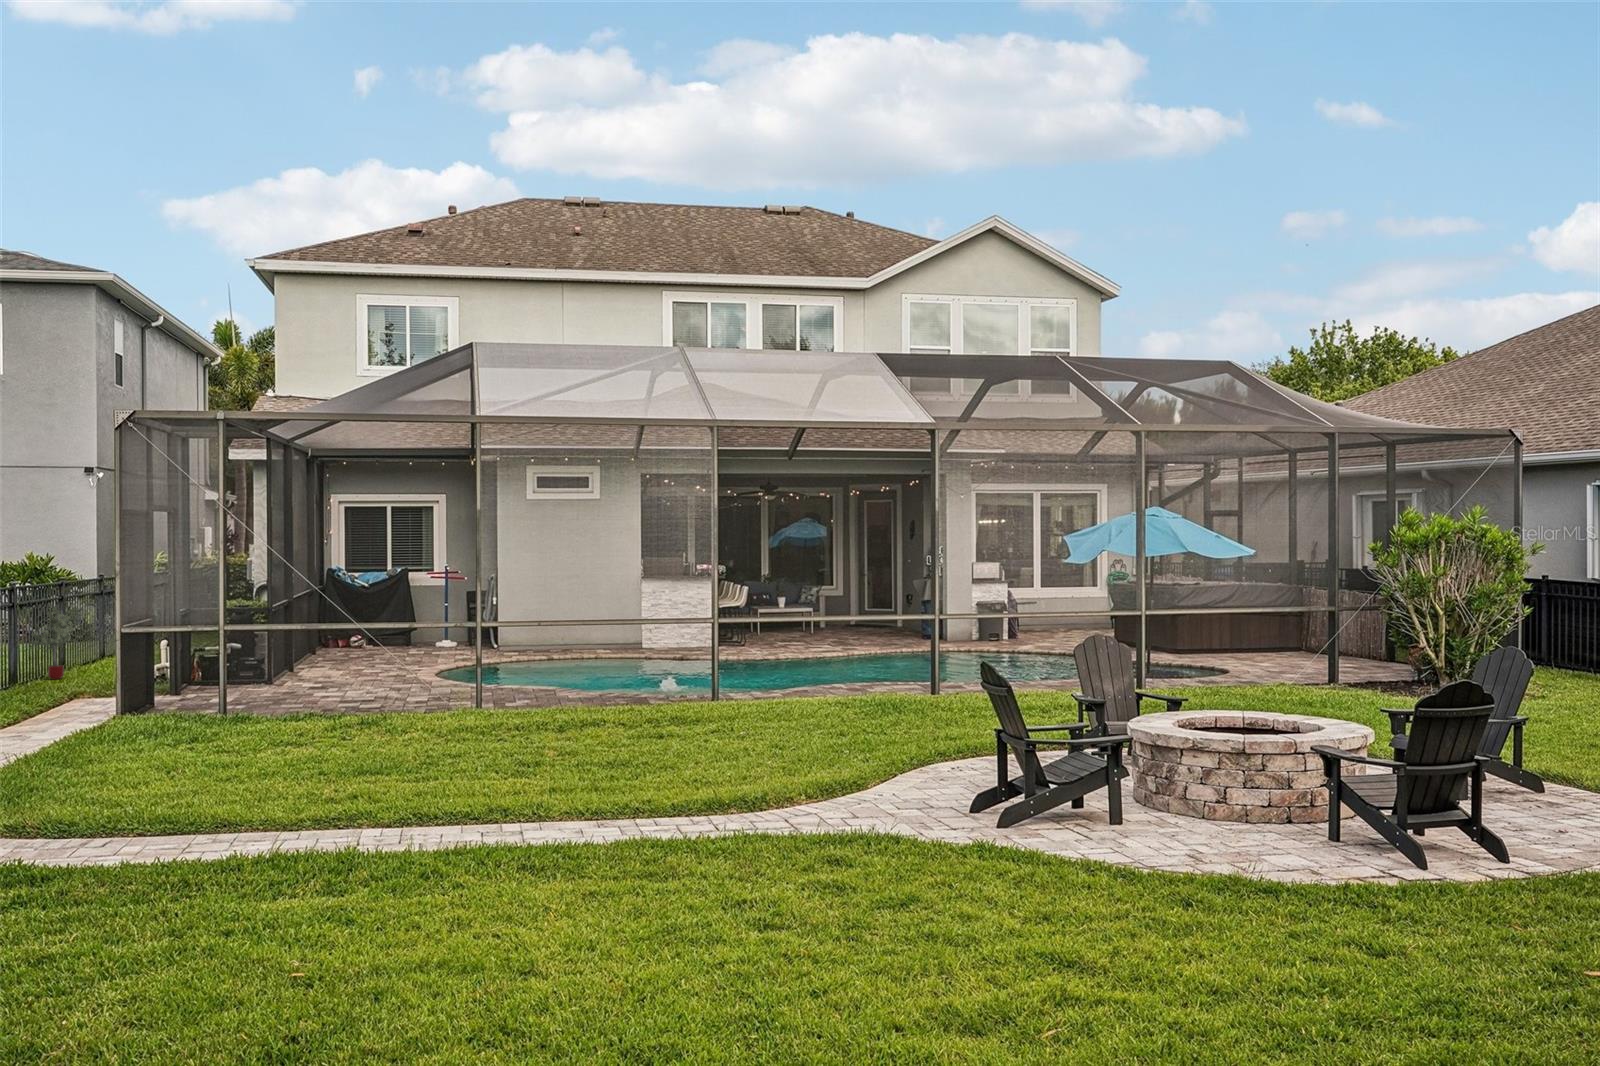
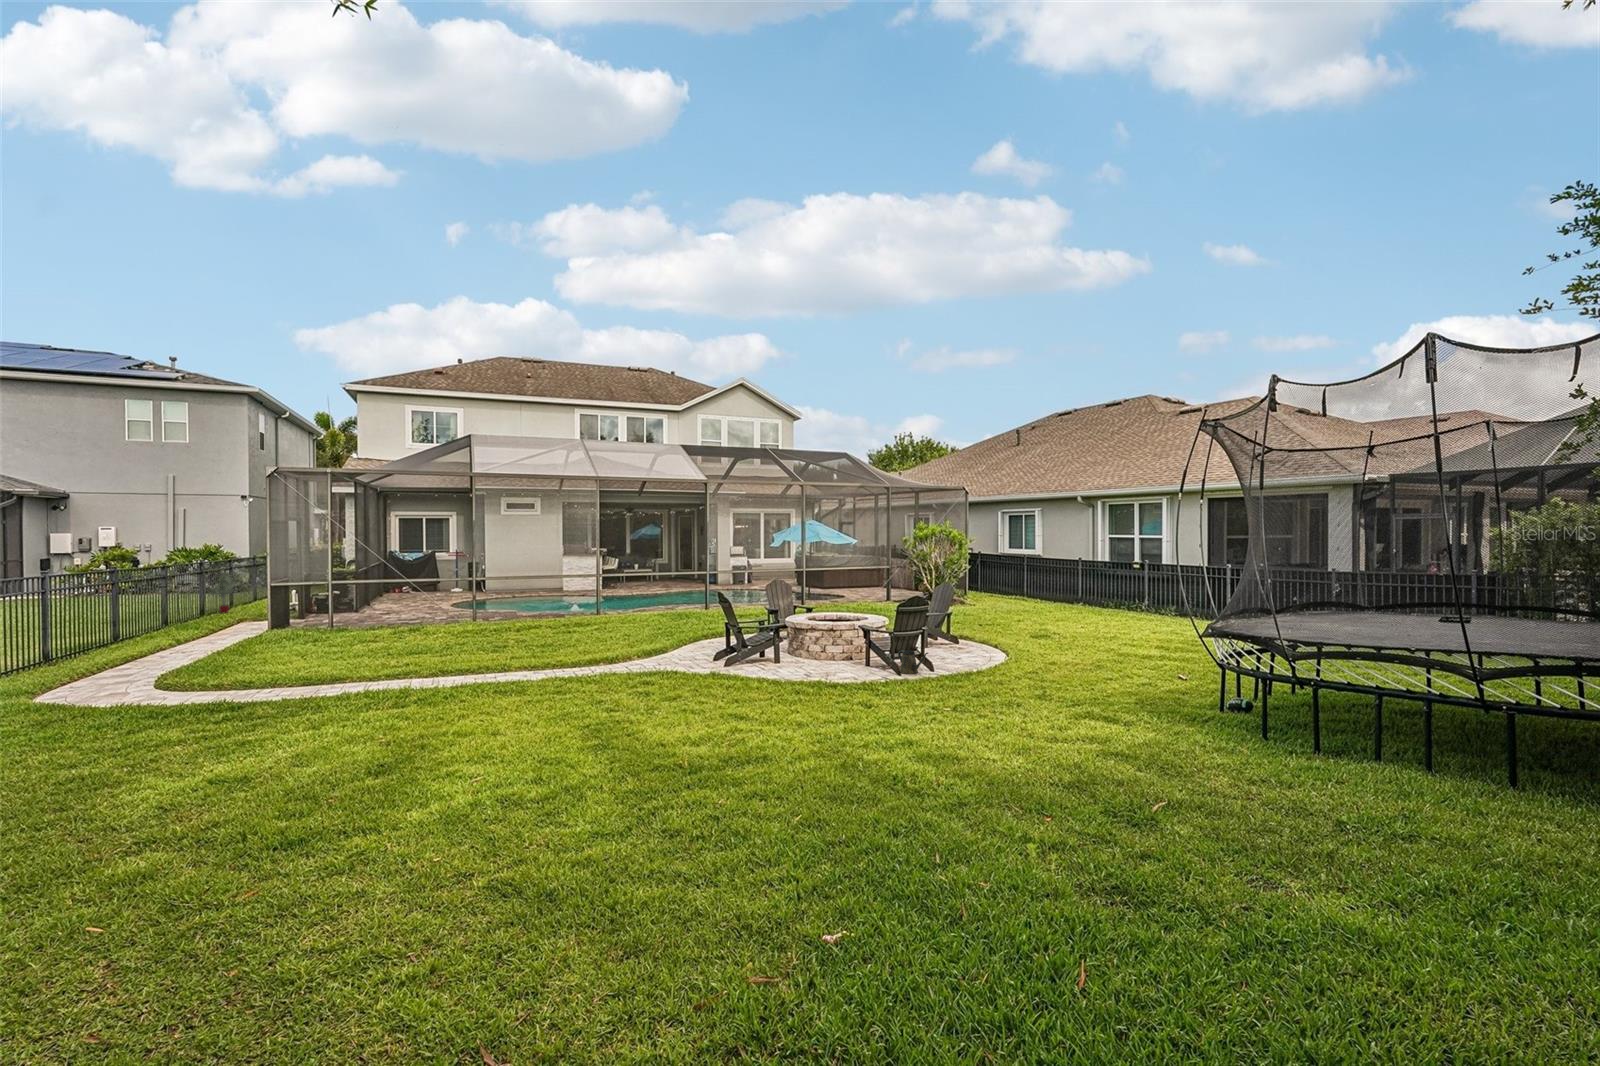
watering can: none [1421,811,1509,872] -> present [898,650,928,674]

